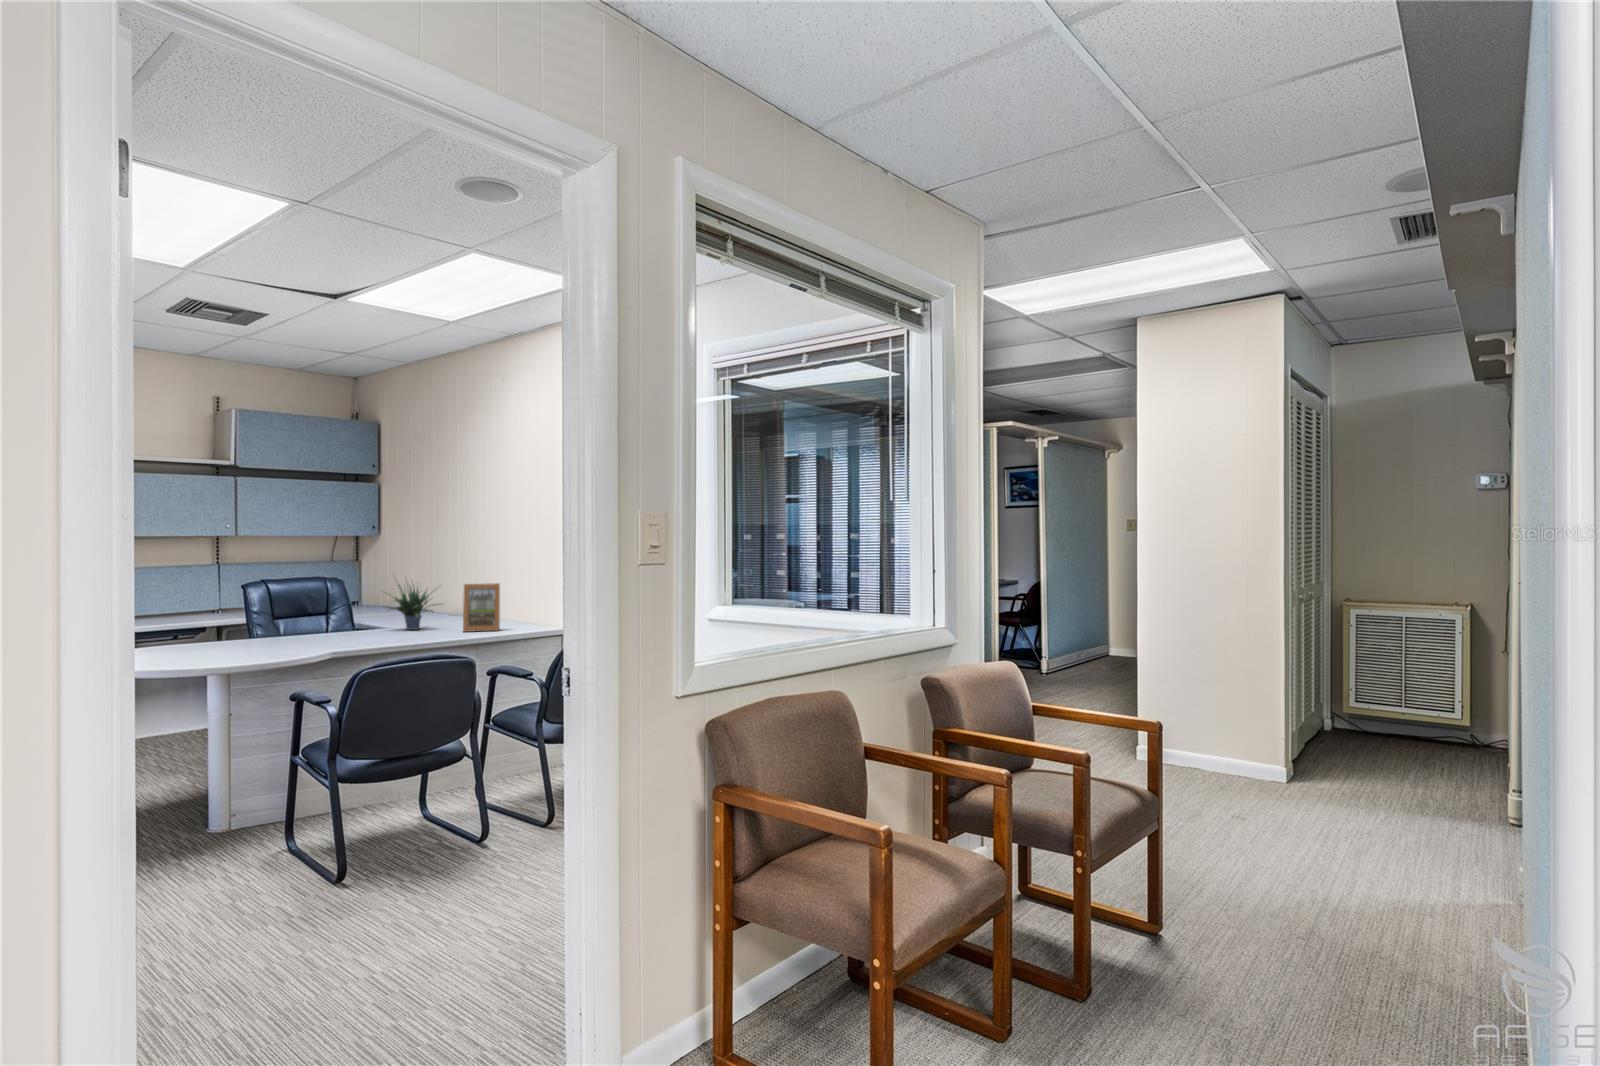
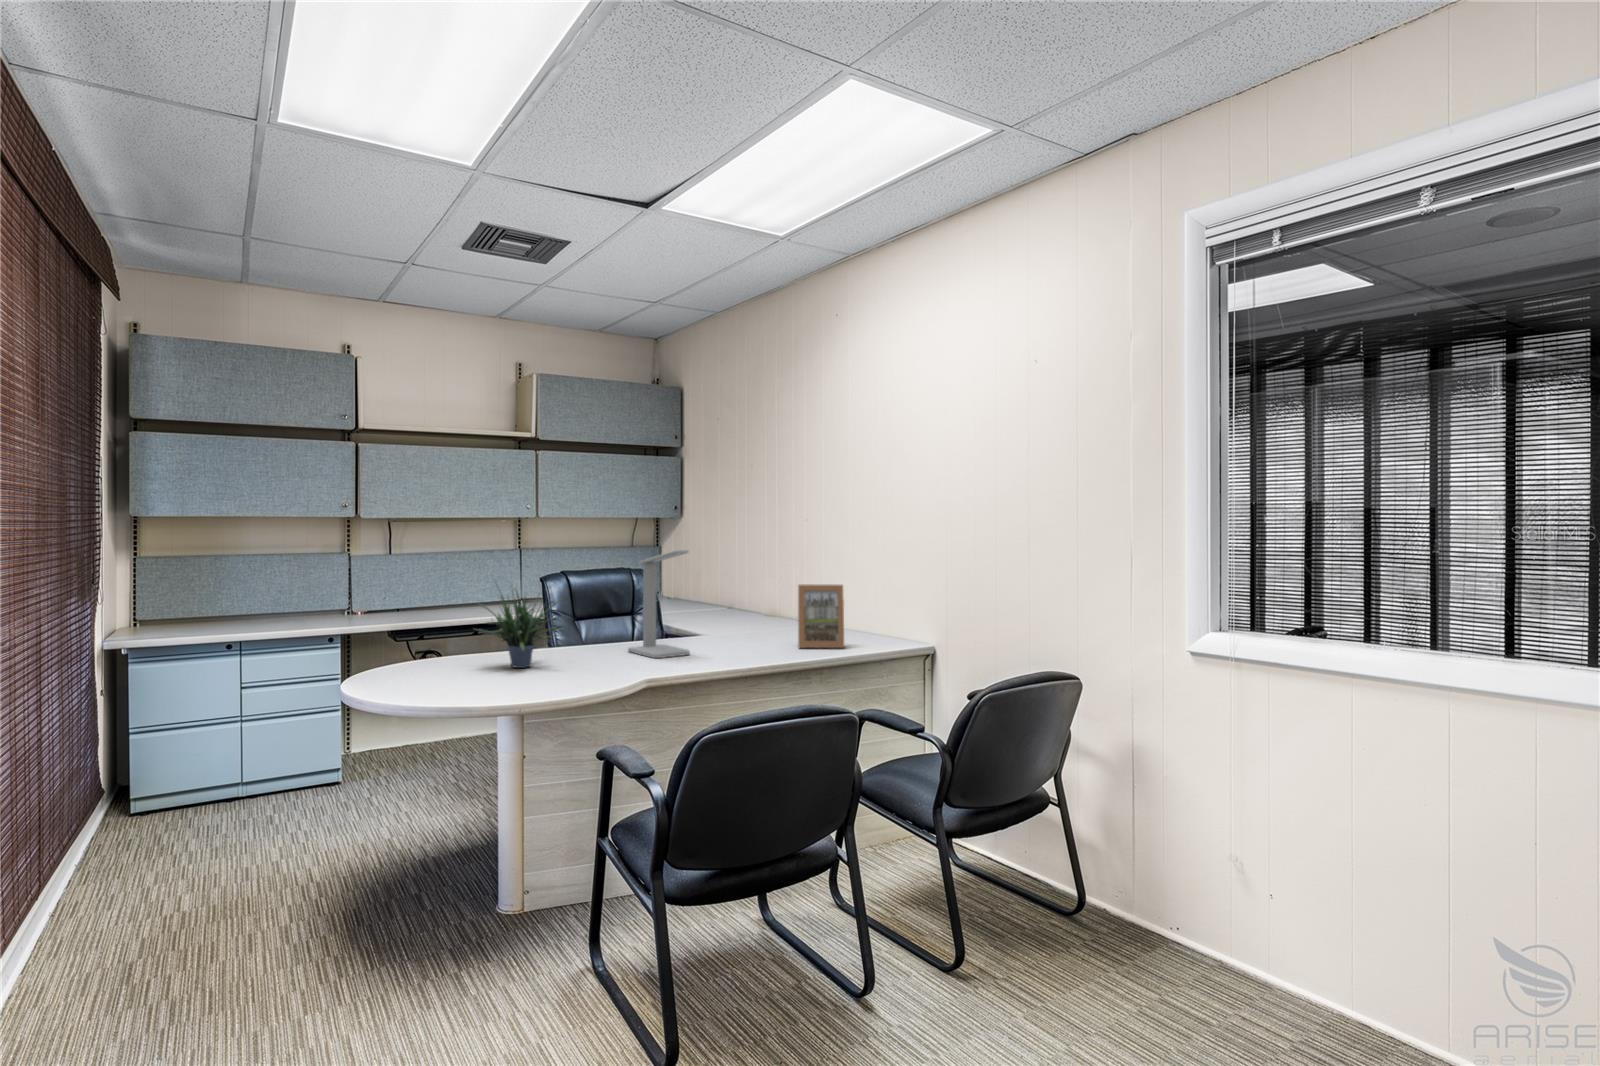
desk lamp: none [320,558,372,641] -> present [628,550,690,658]
potted plant: present [383,577,442,630] -> present [476,589,563,668]

